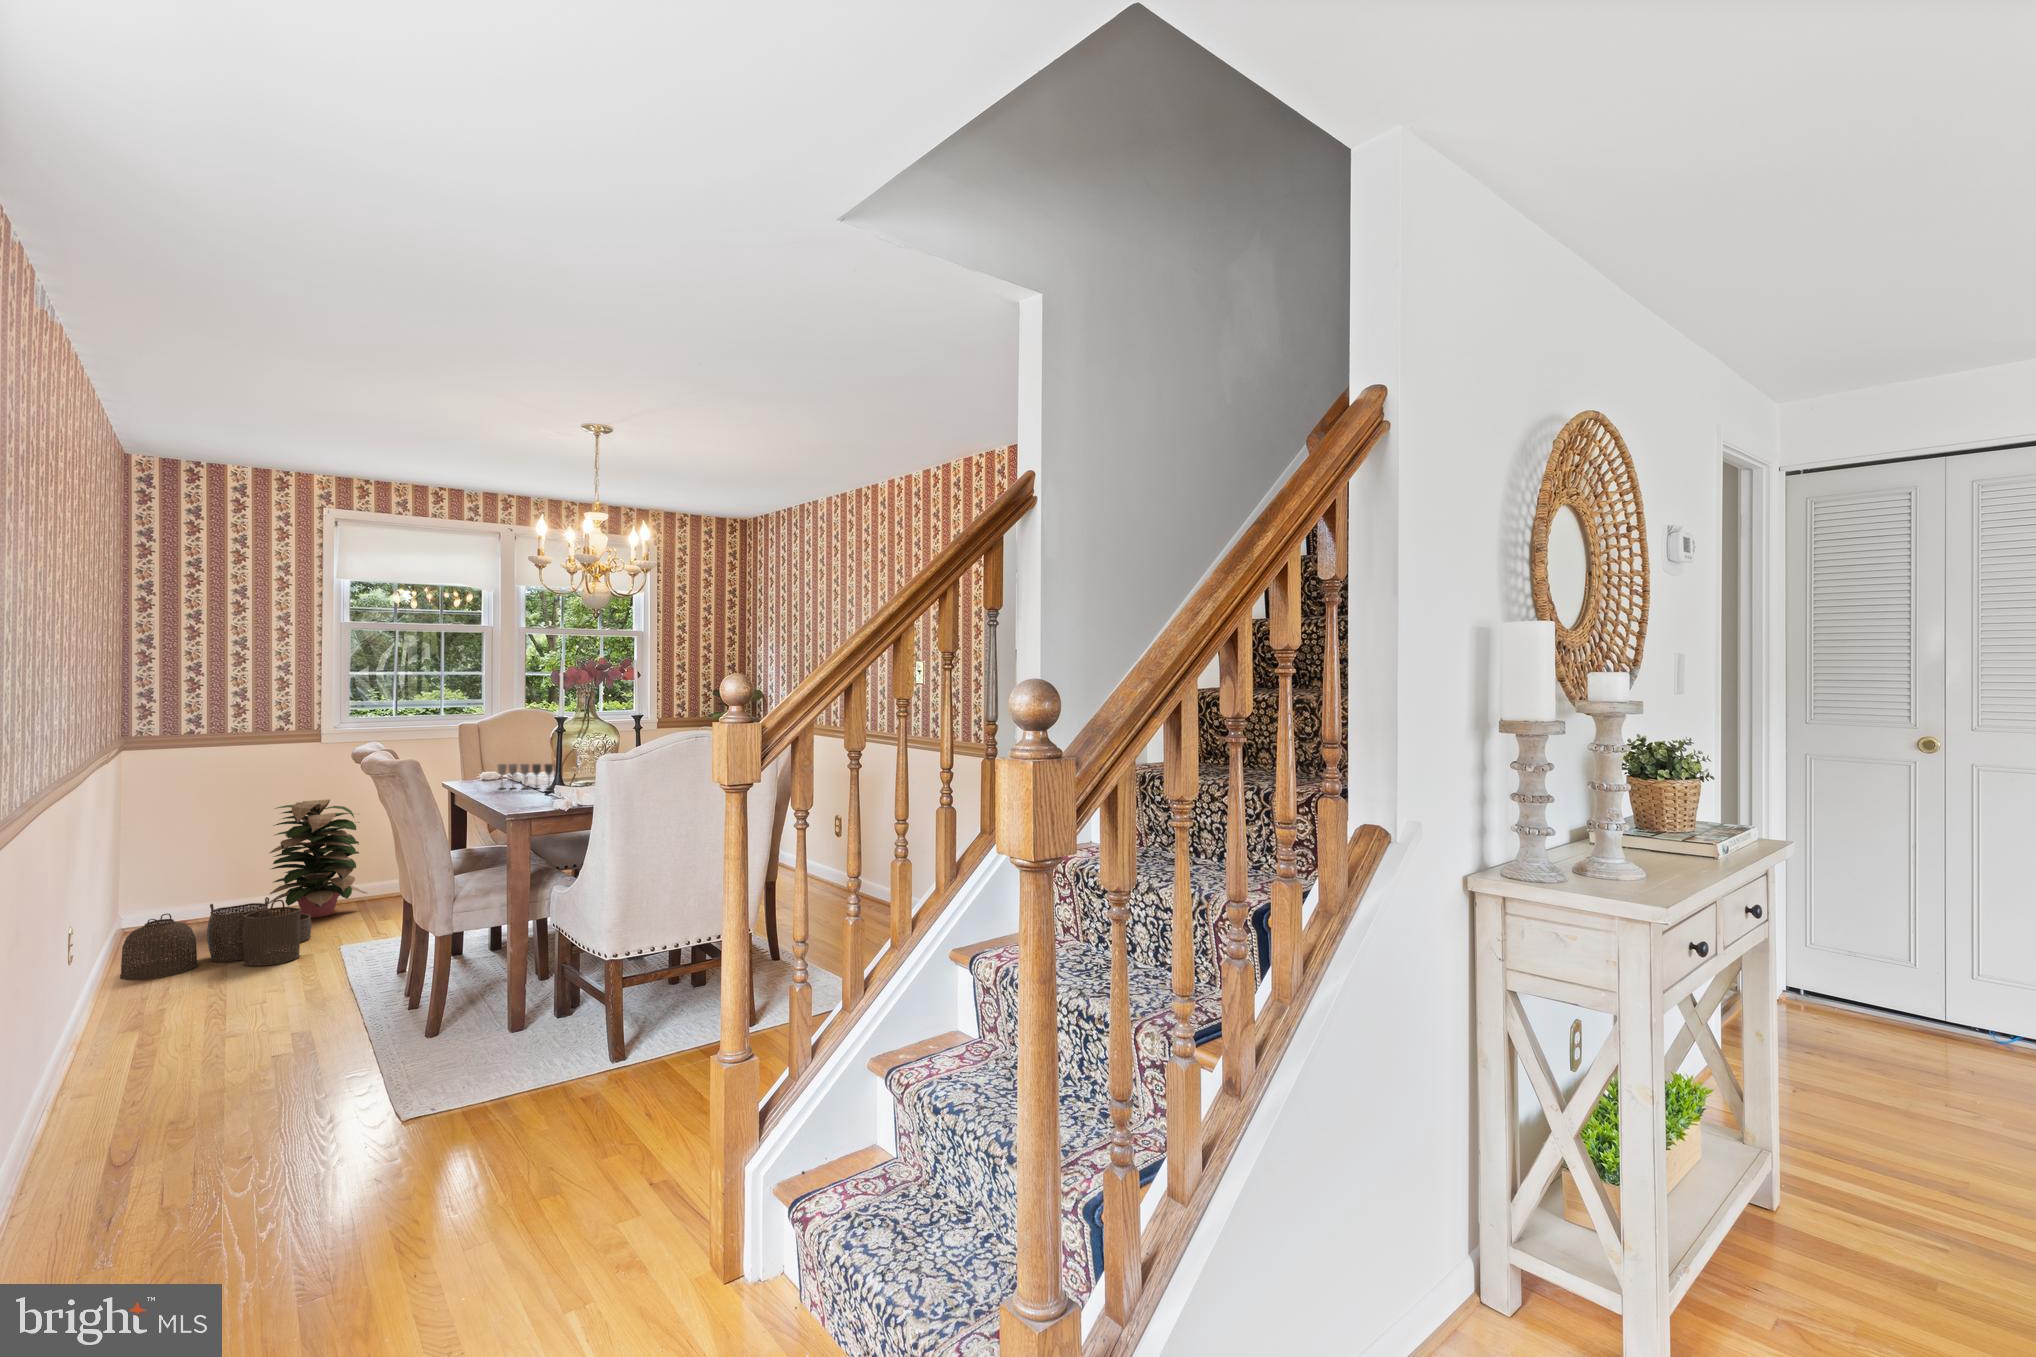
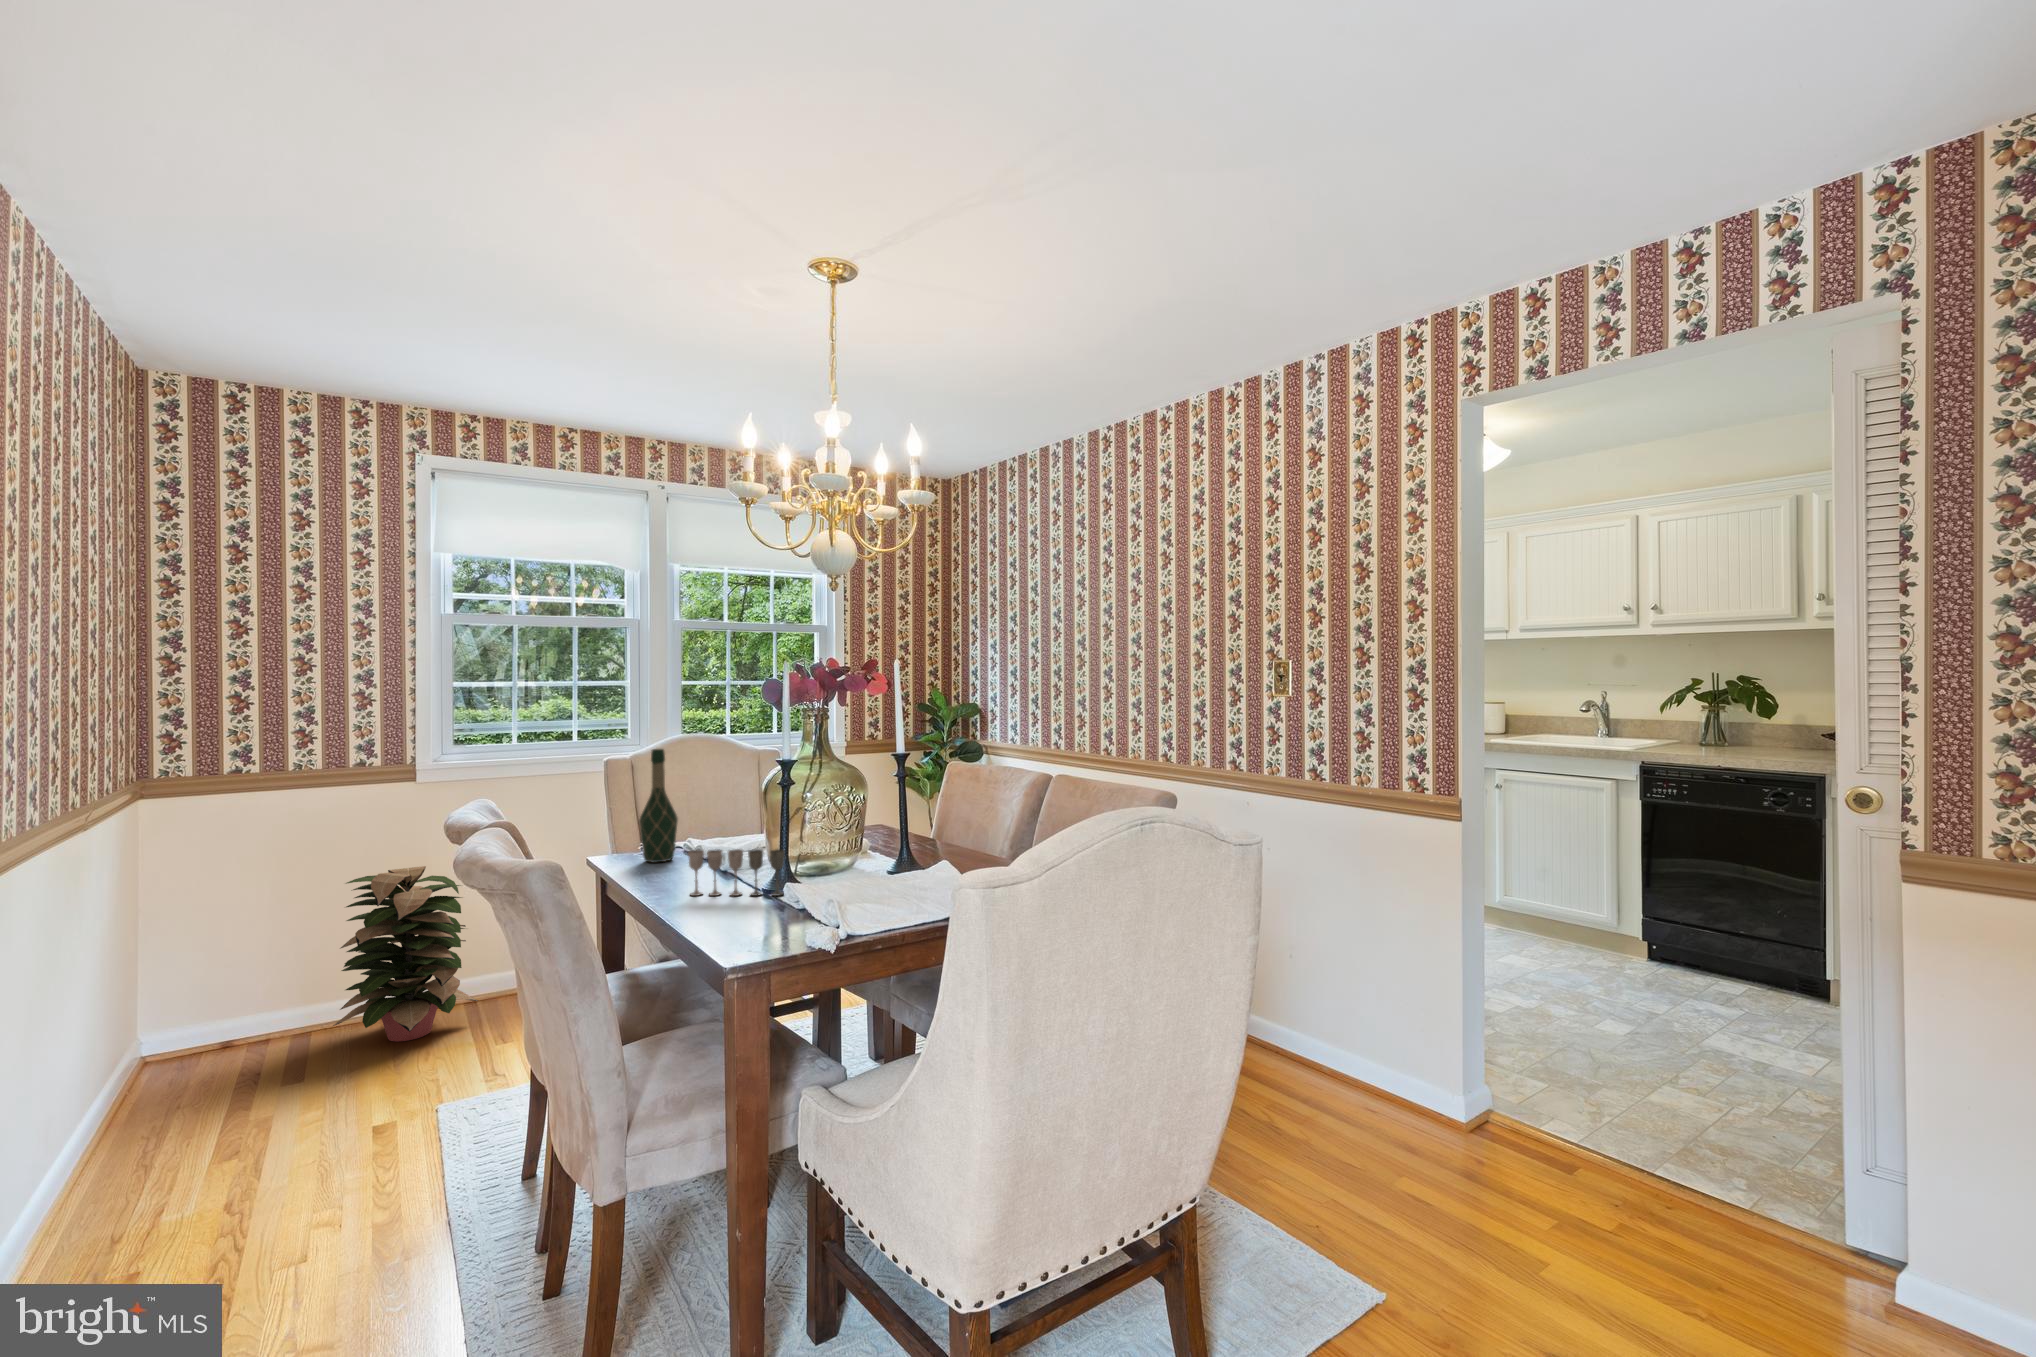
wine bottle: none [475,711,500,779] -> present [639,749,678,862]
woven basket: present [120,897,312,980] -> none [80,1041,394,1205]

